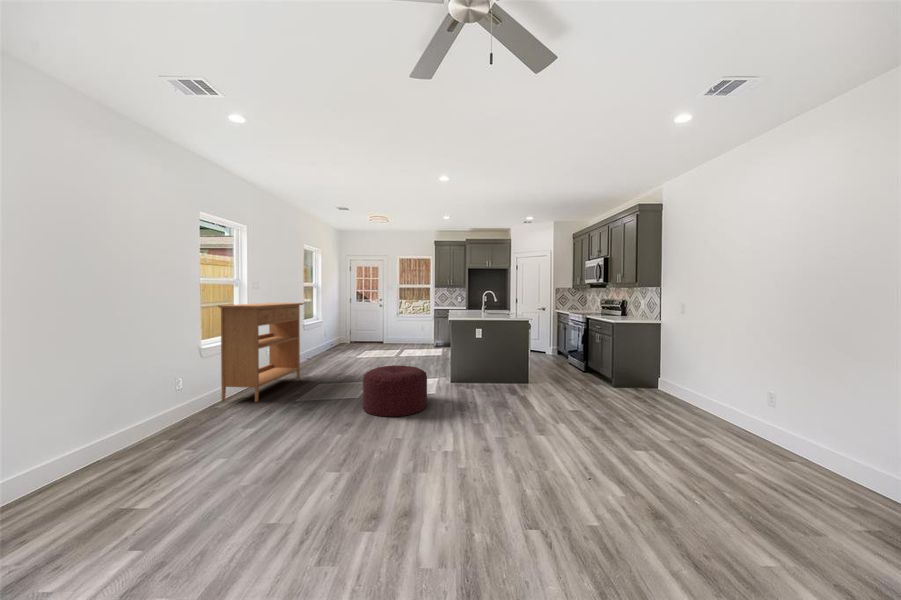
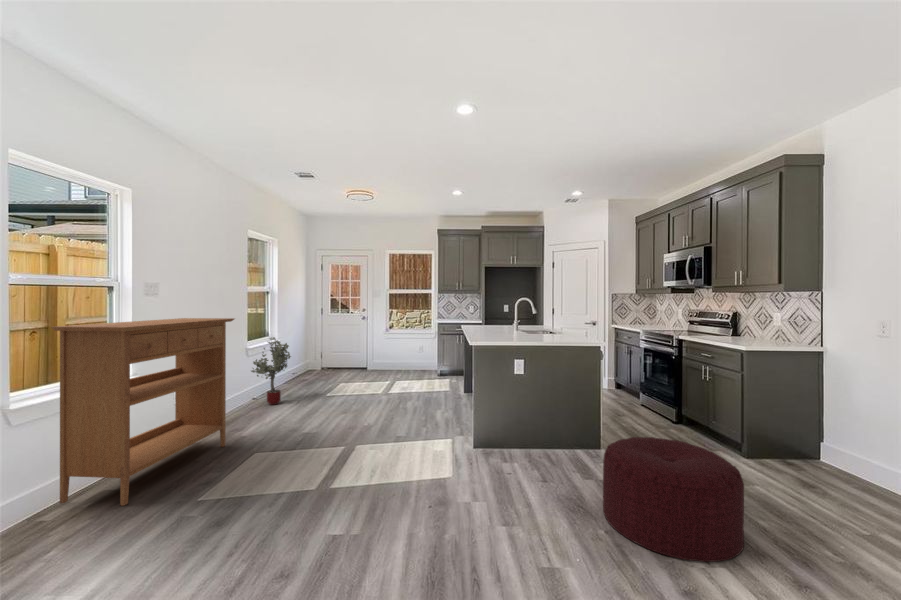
potted tree: none [307,317,333,362] -> present [251,337,291,405]
ottoman: present [363,365,427,417] -> present [603,437,744,562]

